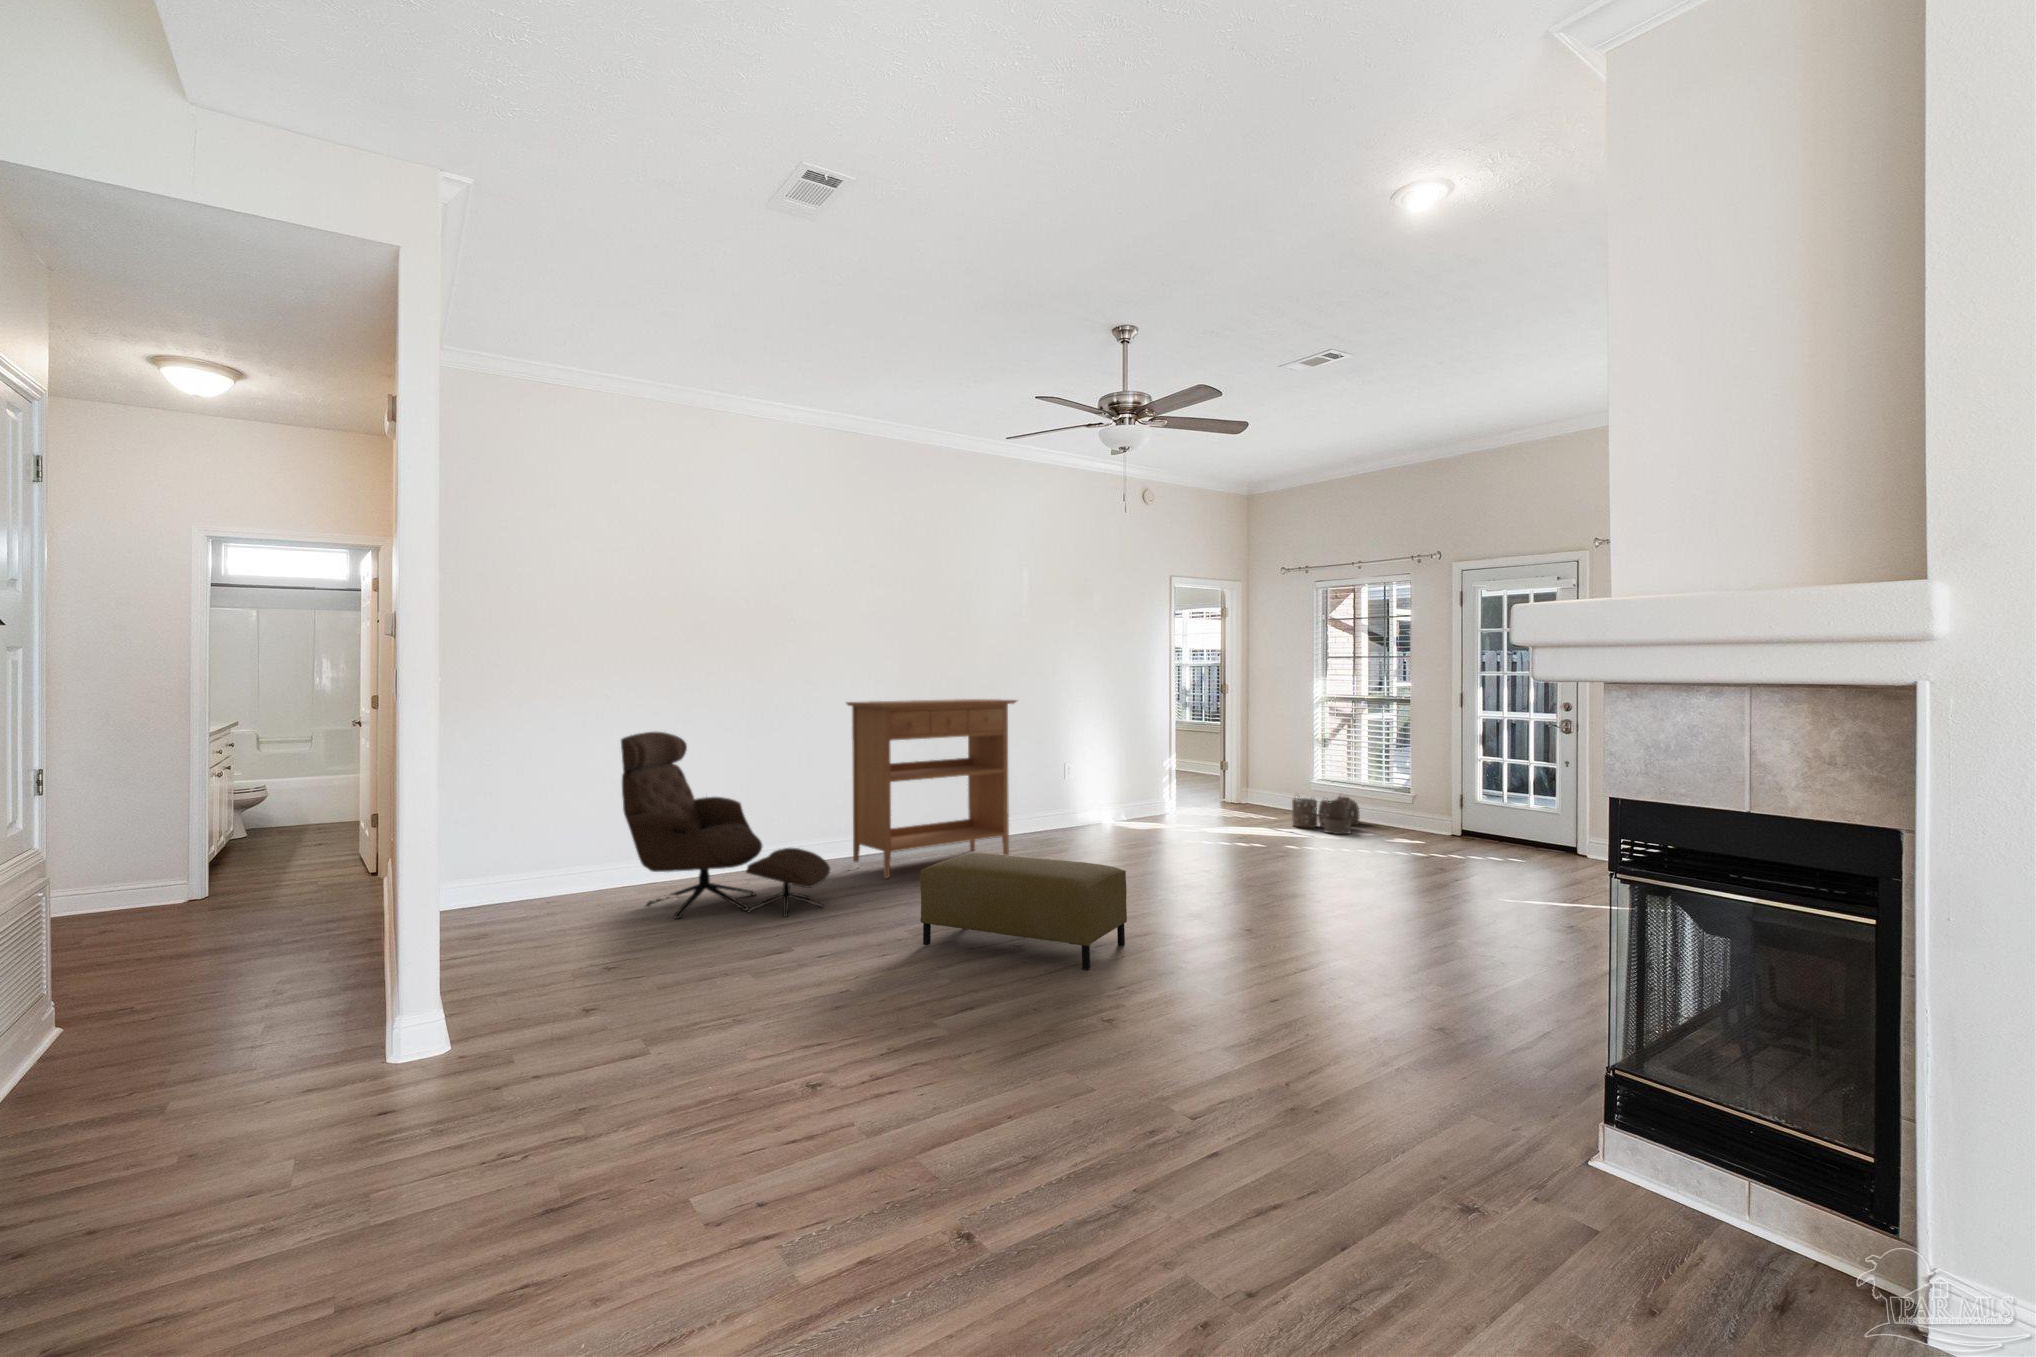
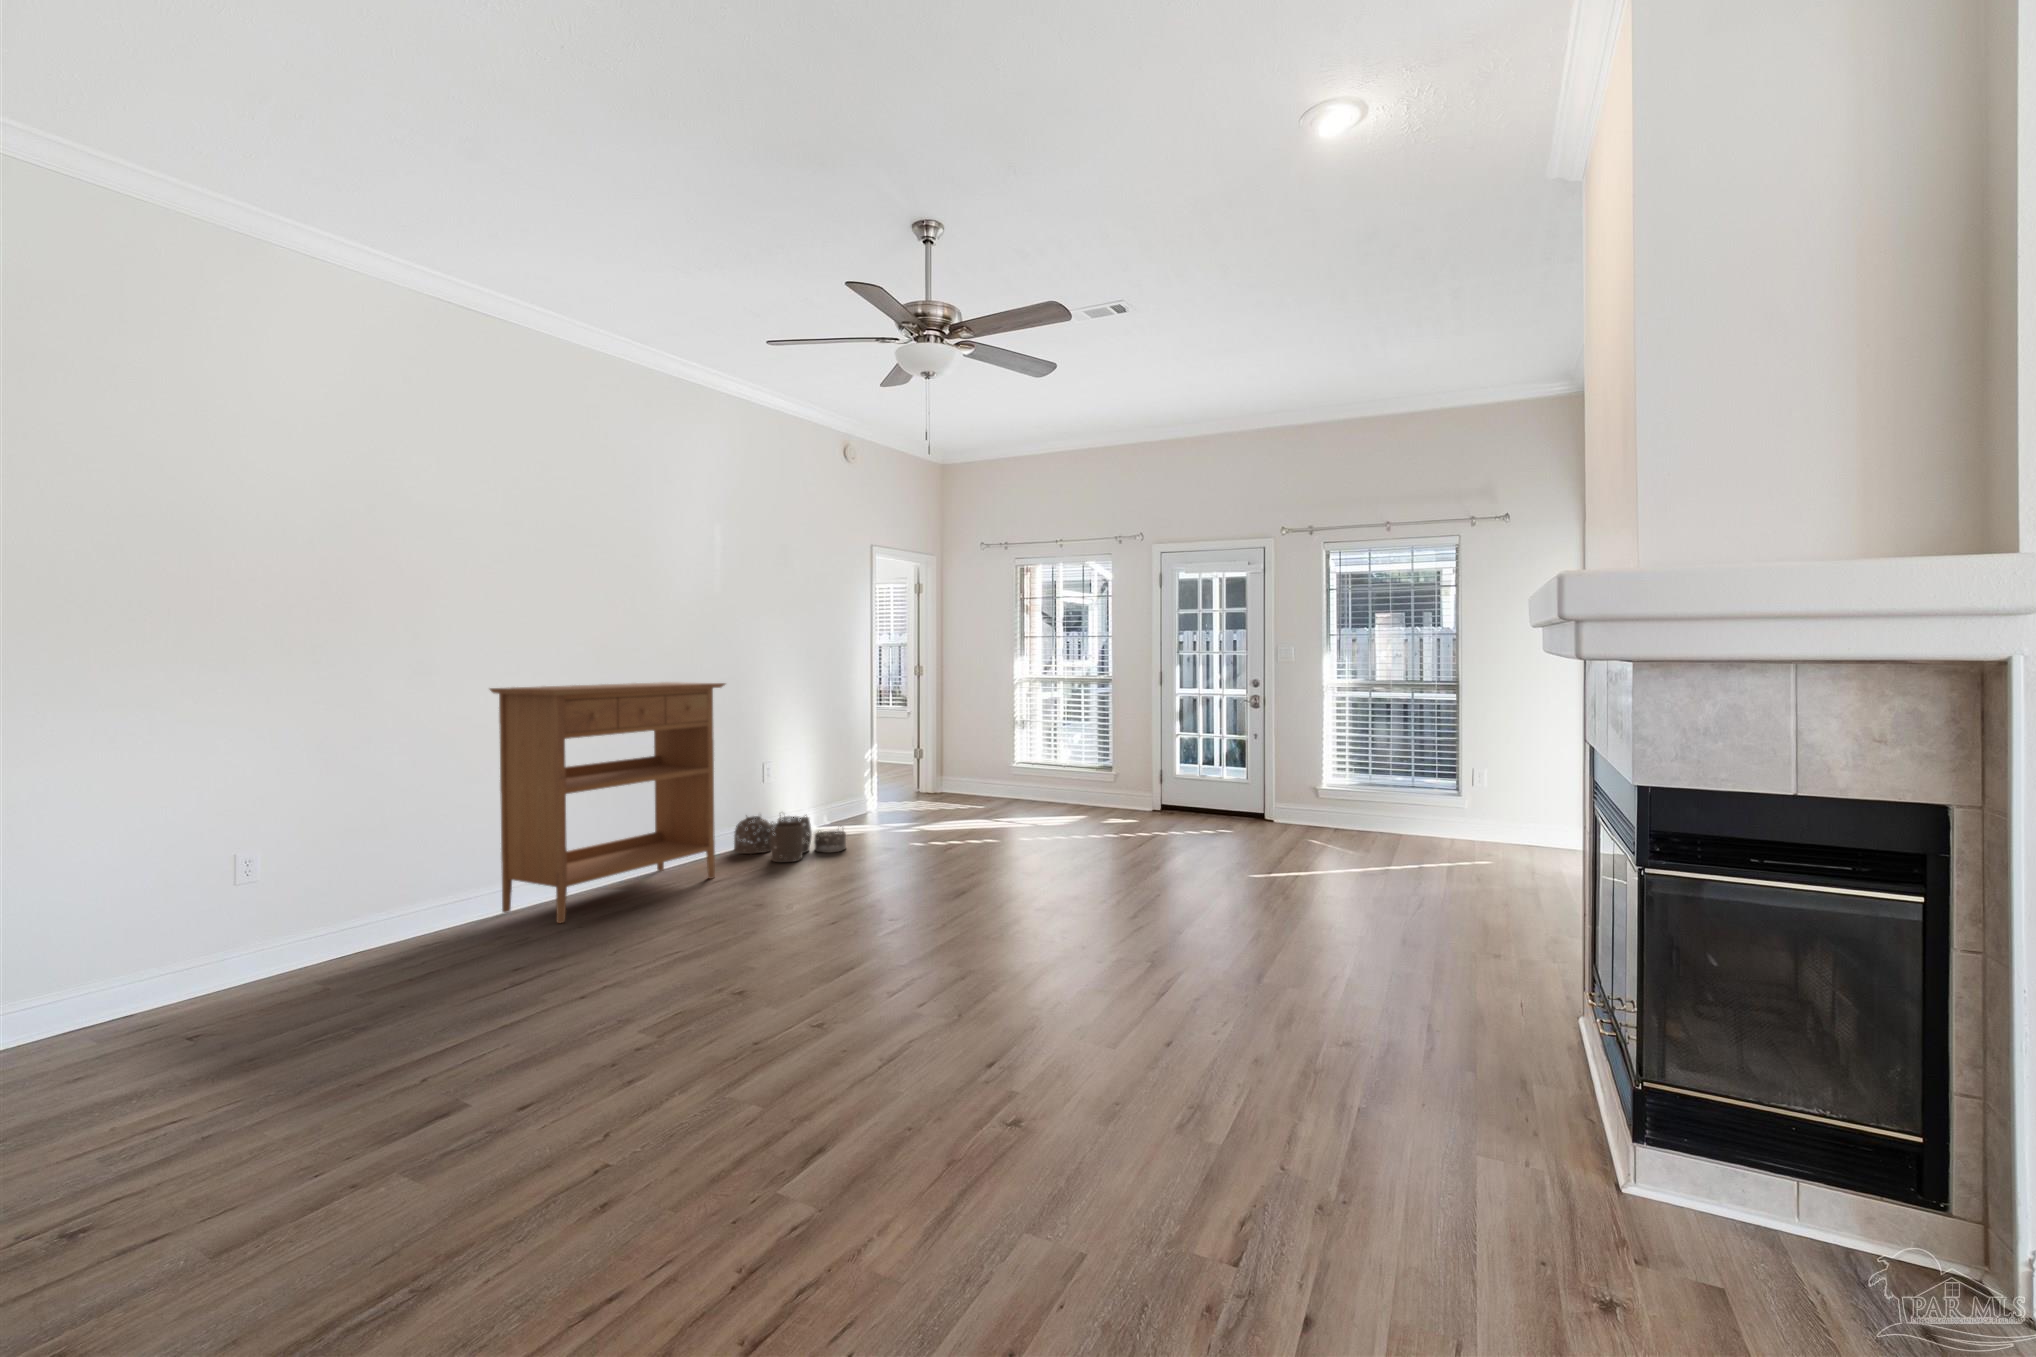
lounge chair: present [621,732,830,918] -> none [96,739,489,1036]
woven basket: present [1292,796,1359,834] -> present [734,815,846,862]
ottoman: present [920,853,1127,970] -> none [667,885,936,1023]

